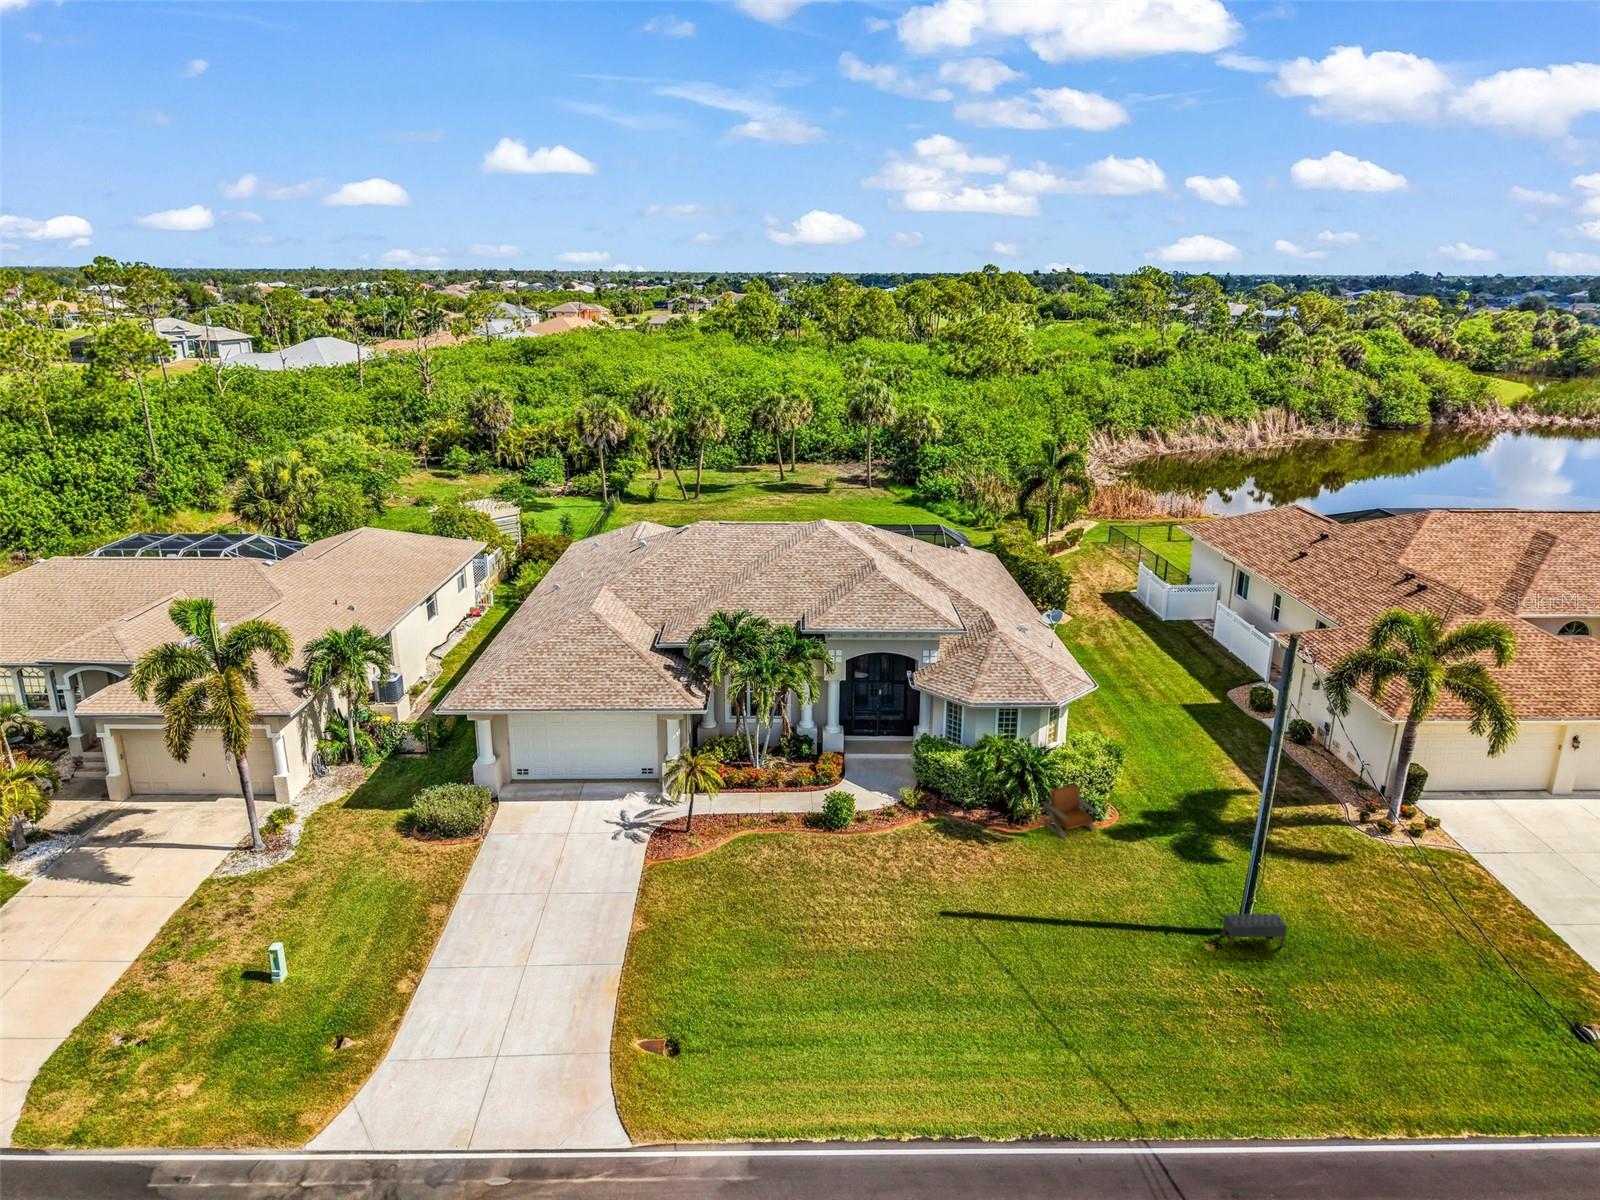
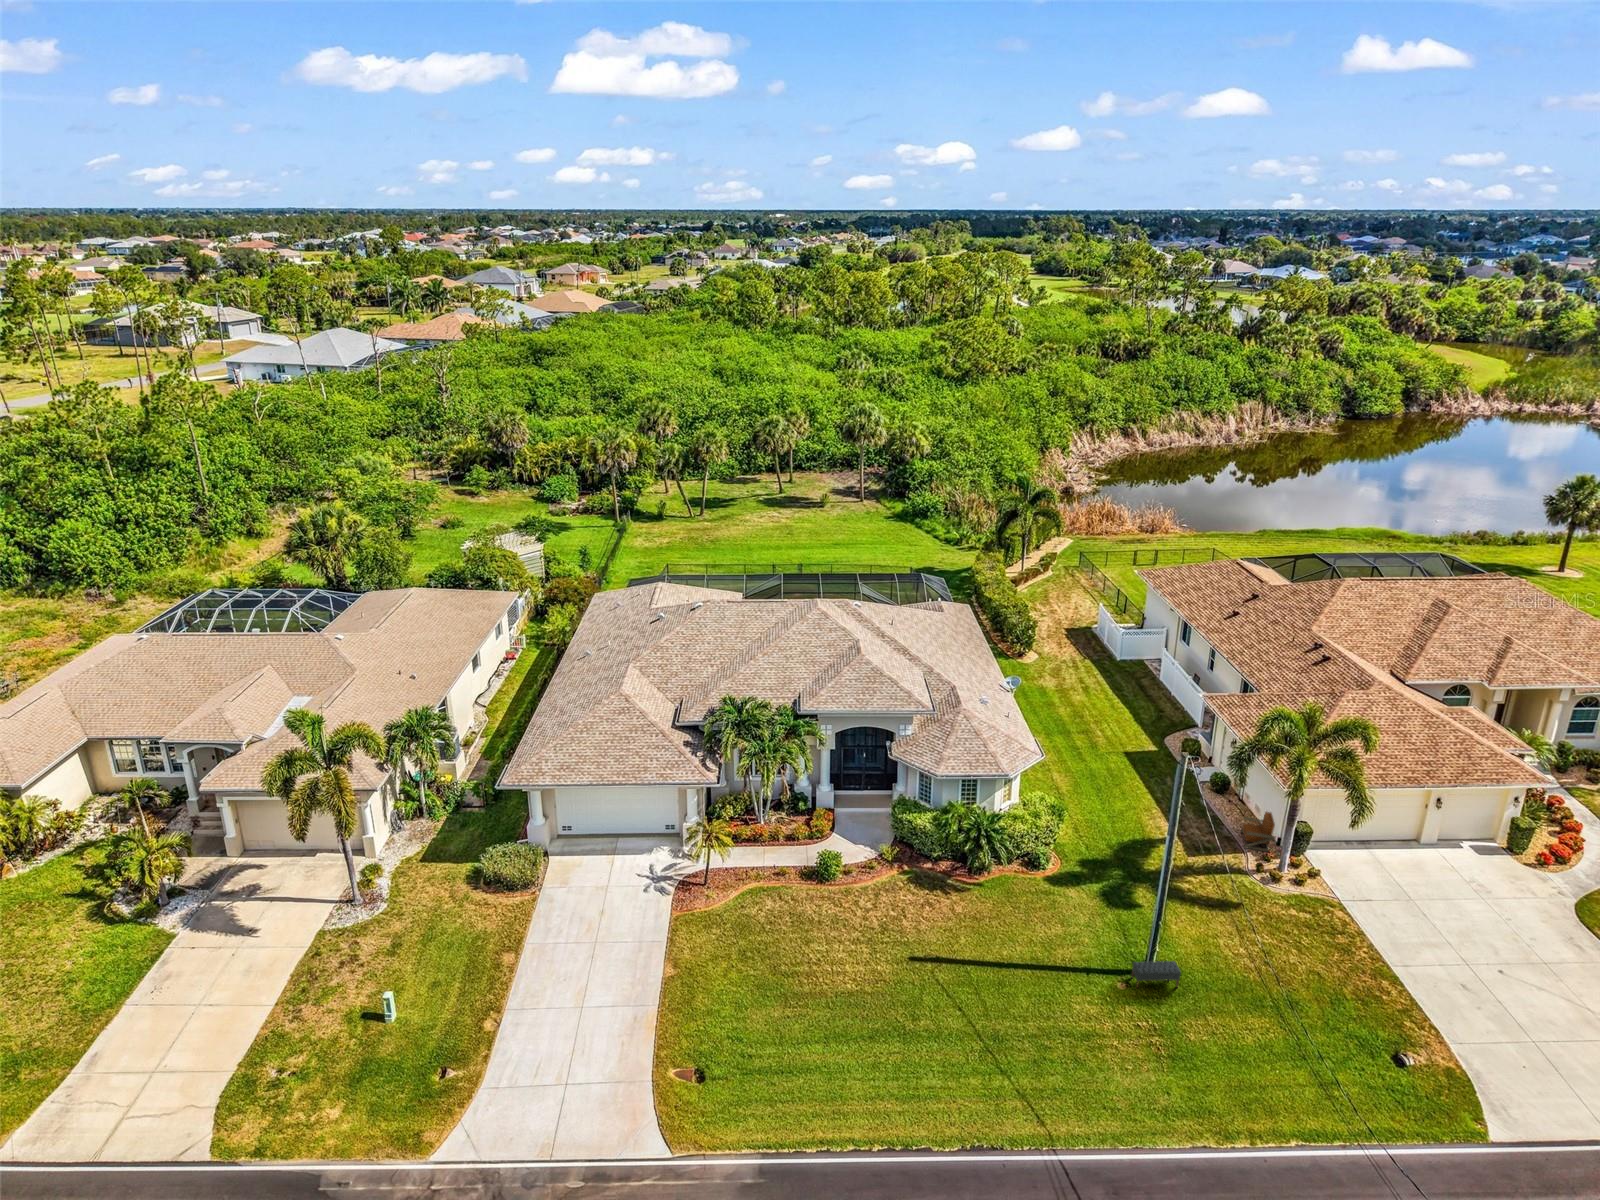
lounge chair: present [1043,785,1097,838] -> present [1241,812,1275,851]

